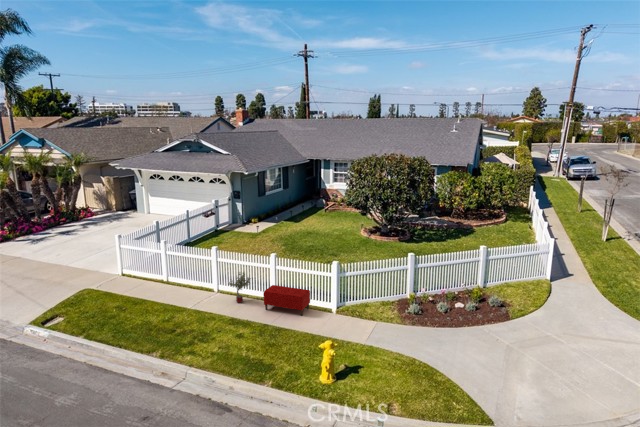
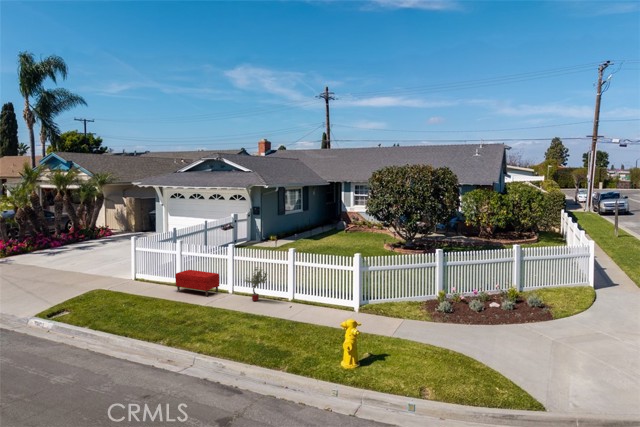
bench: present [263,285,310,316] -> present [175,270,219,296]

